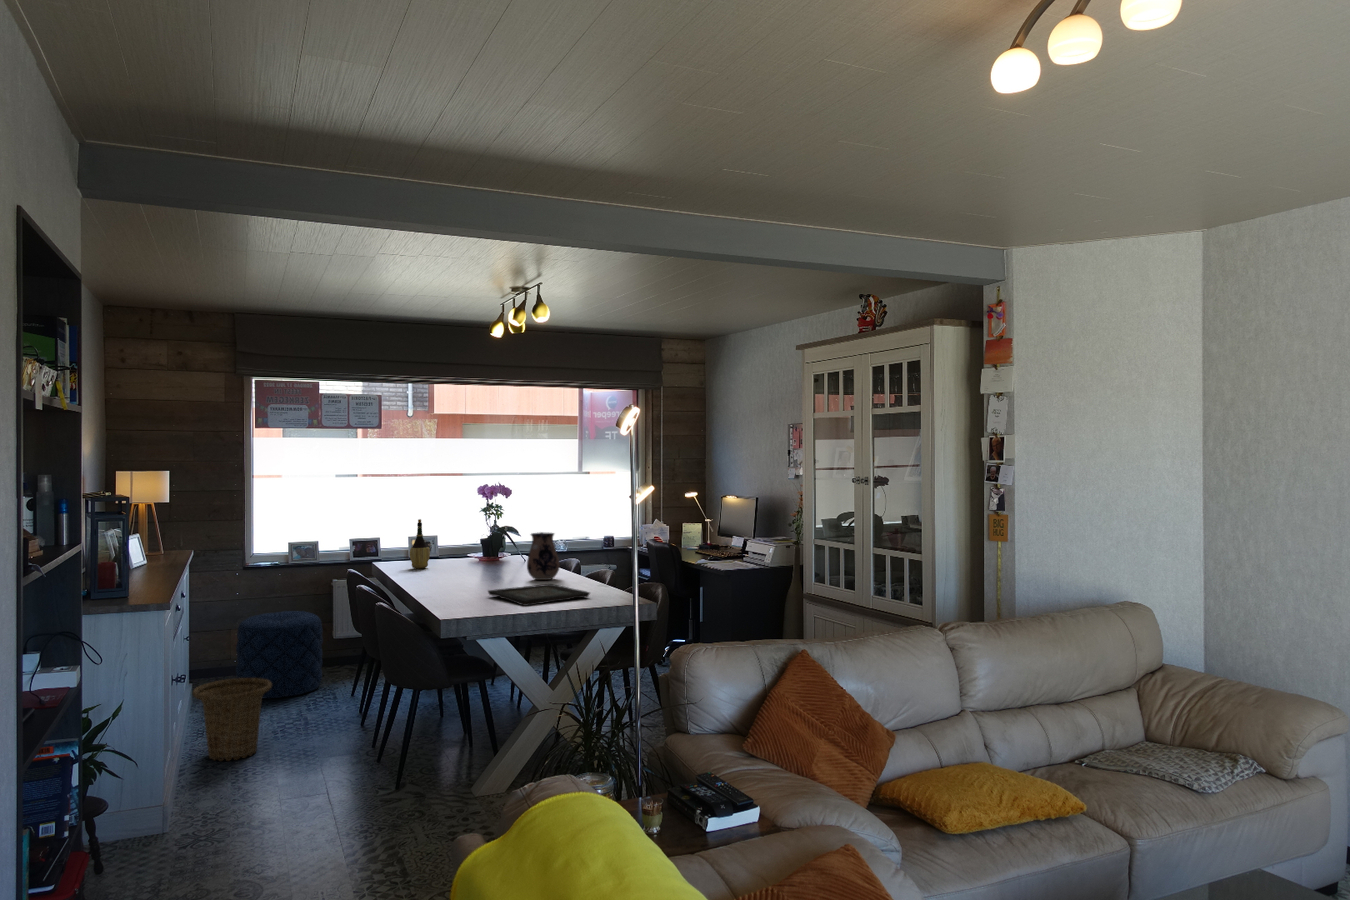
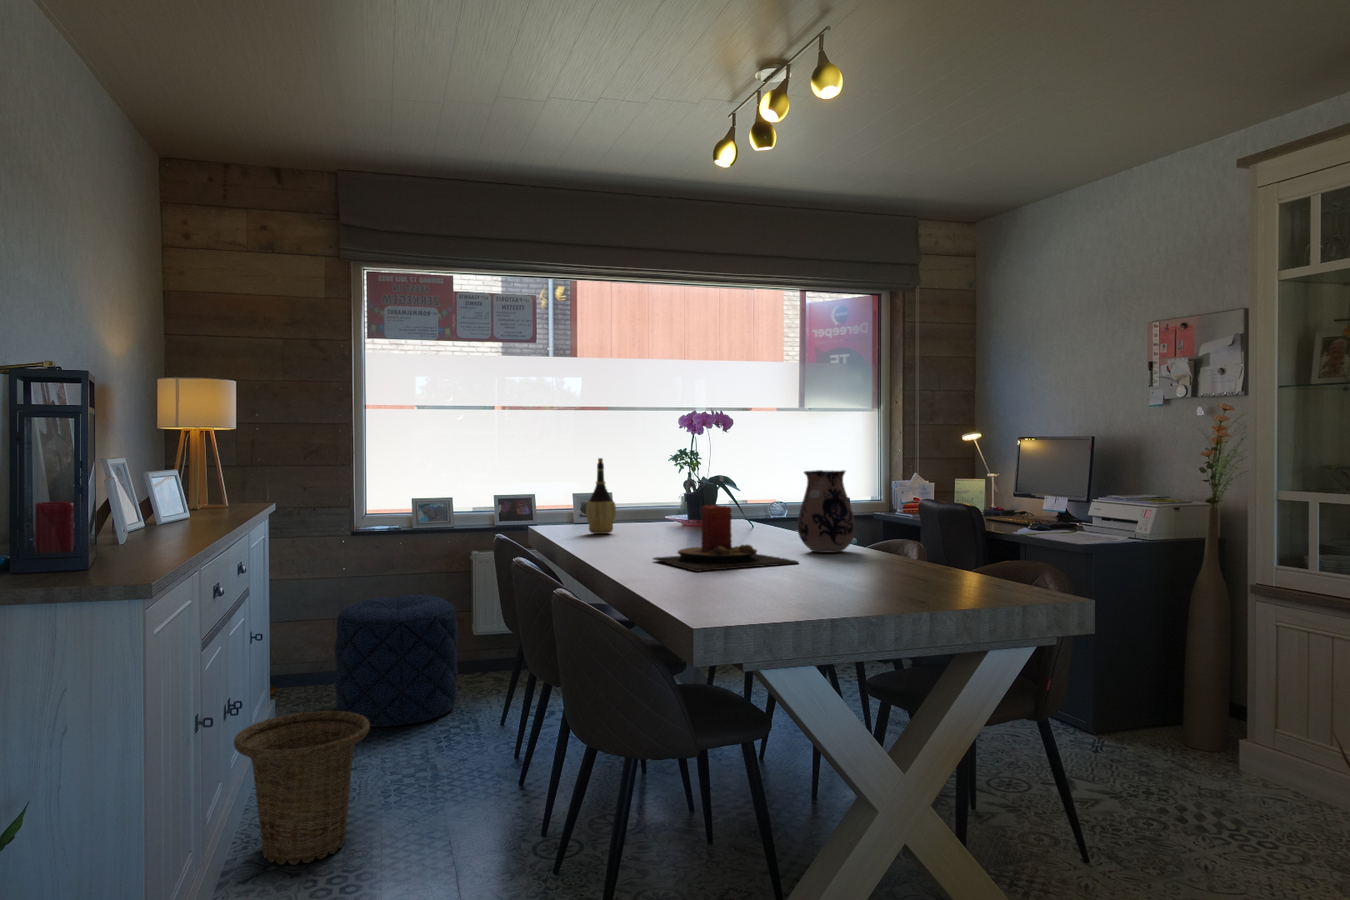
candle: none [438,555,518,593] -> present [653,504,799,572]
decorative tray: present [488,584,590,606] -> none [765,558,988,602]

